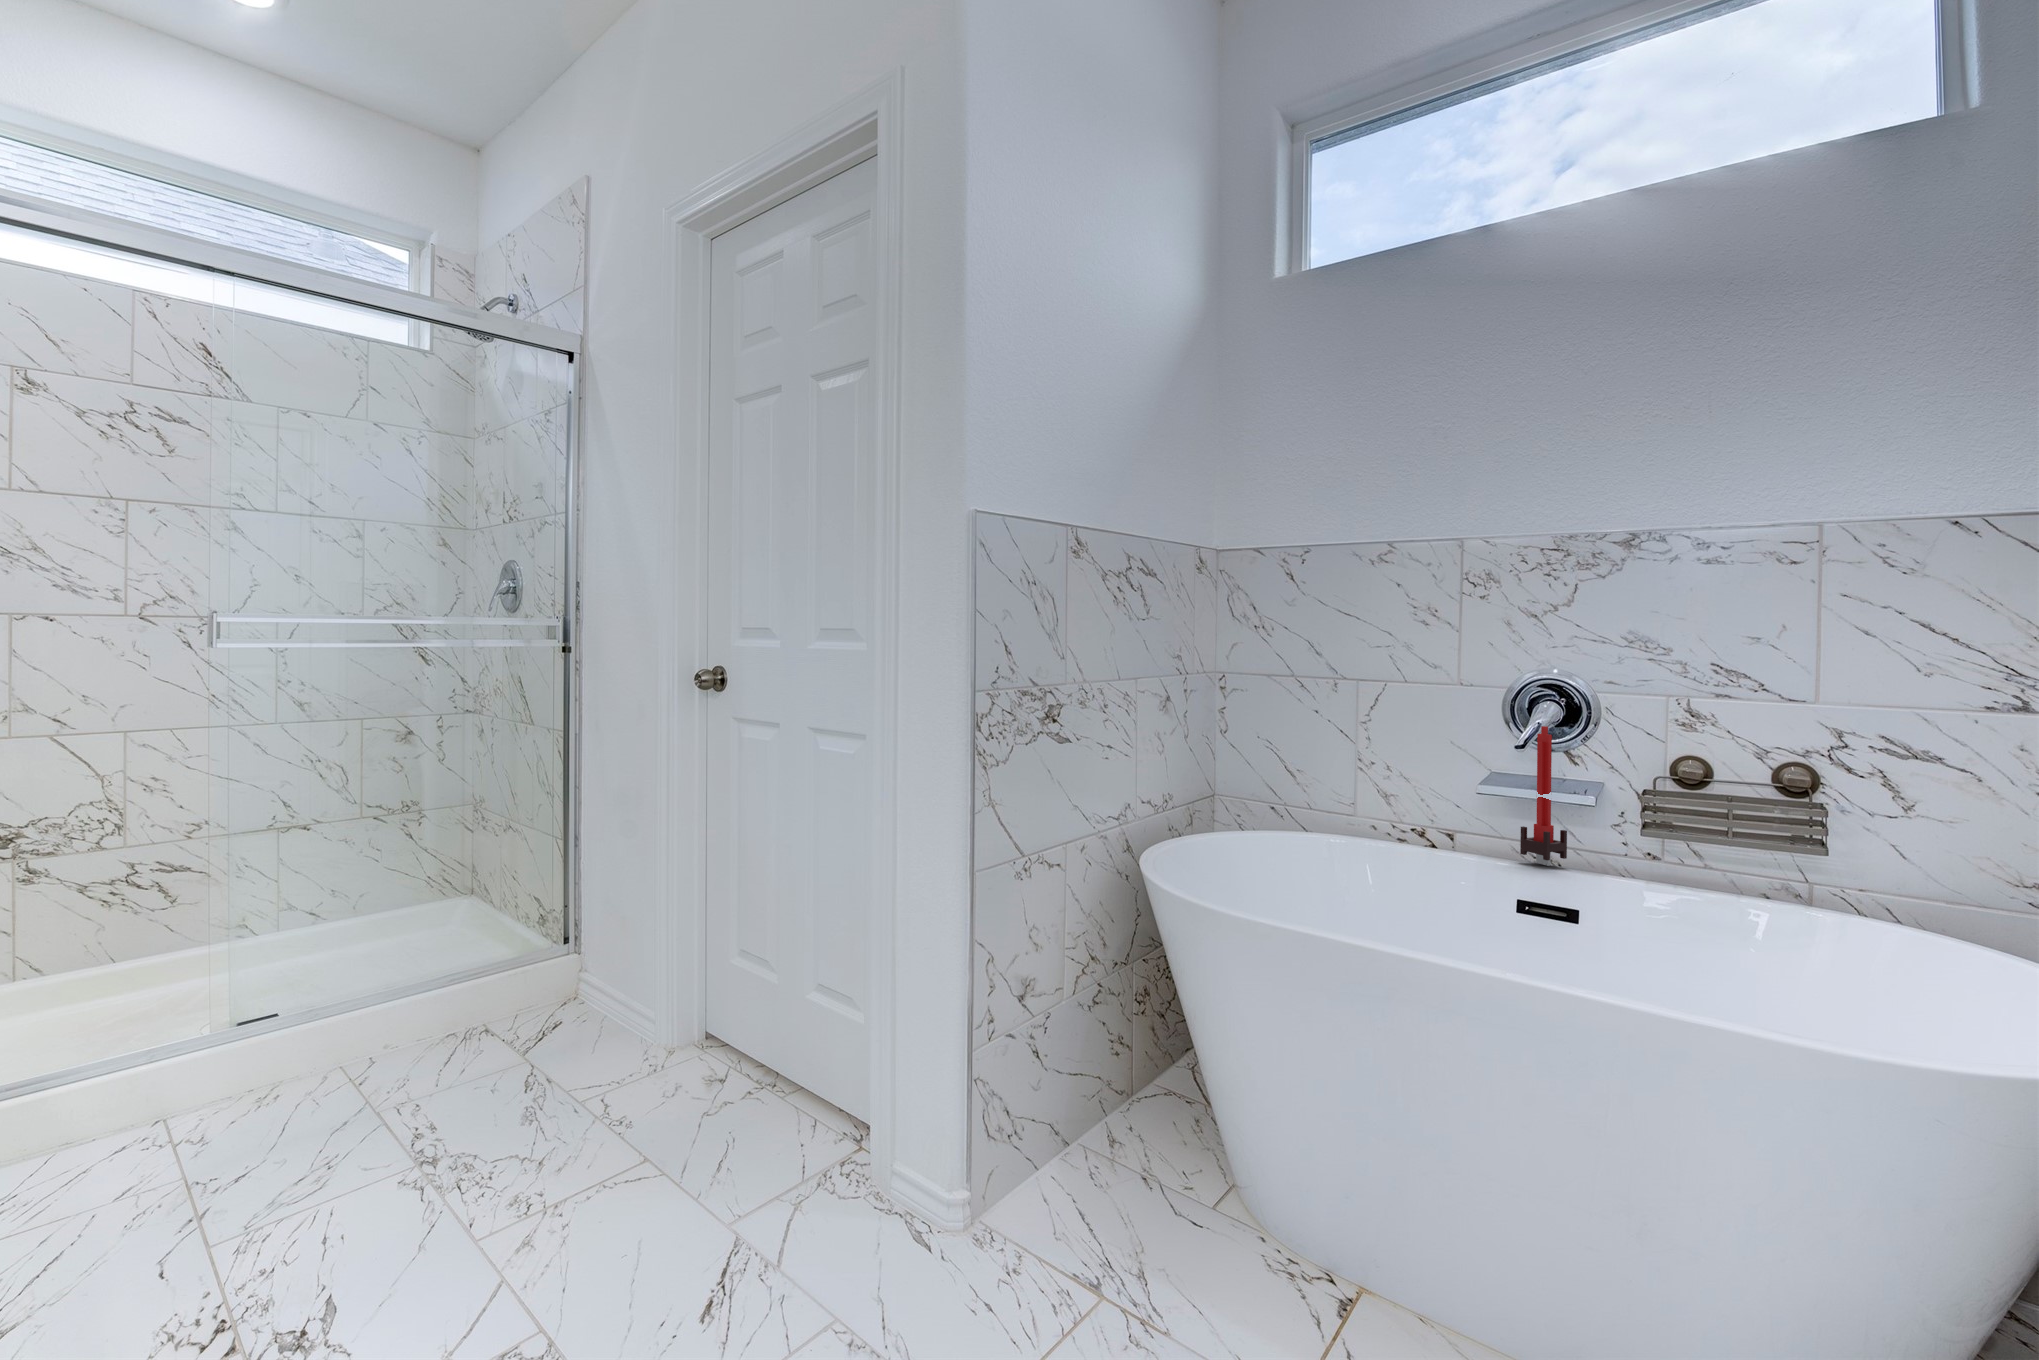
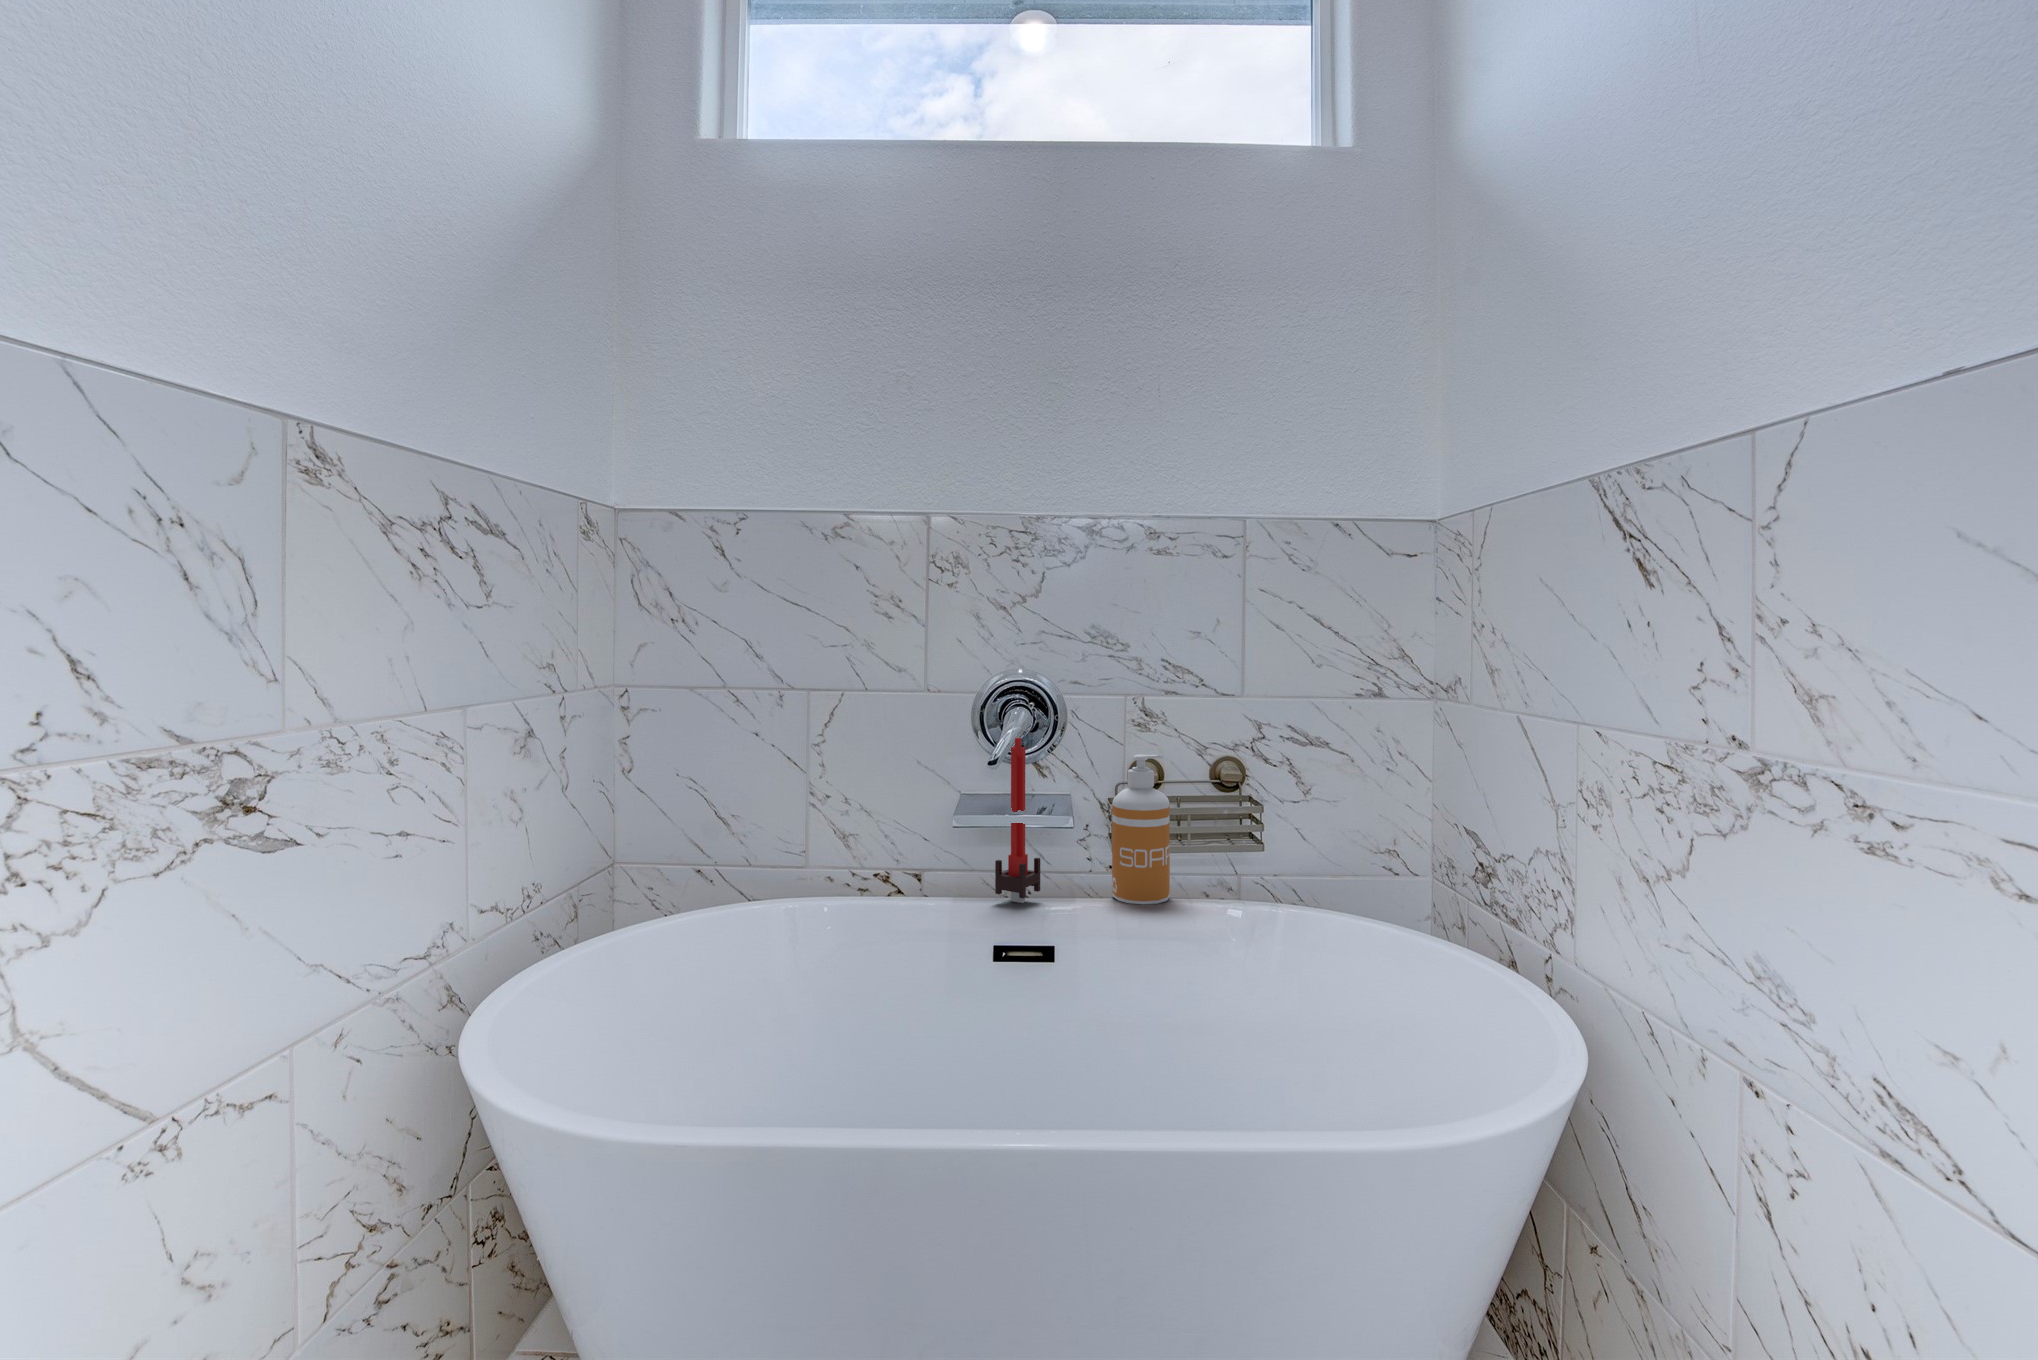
soap dispenser: none [1647,750,1717,888] -> present [1112,755,1170,905]

